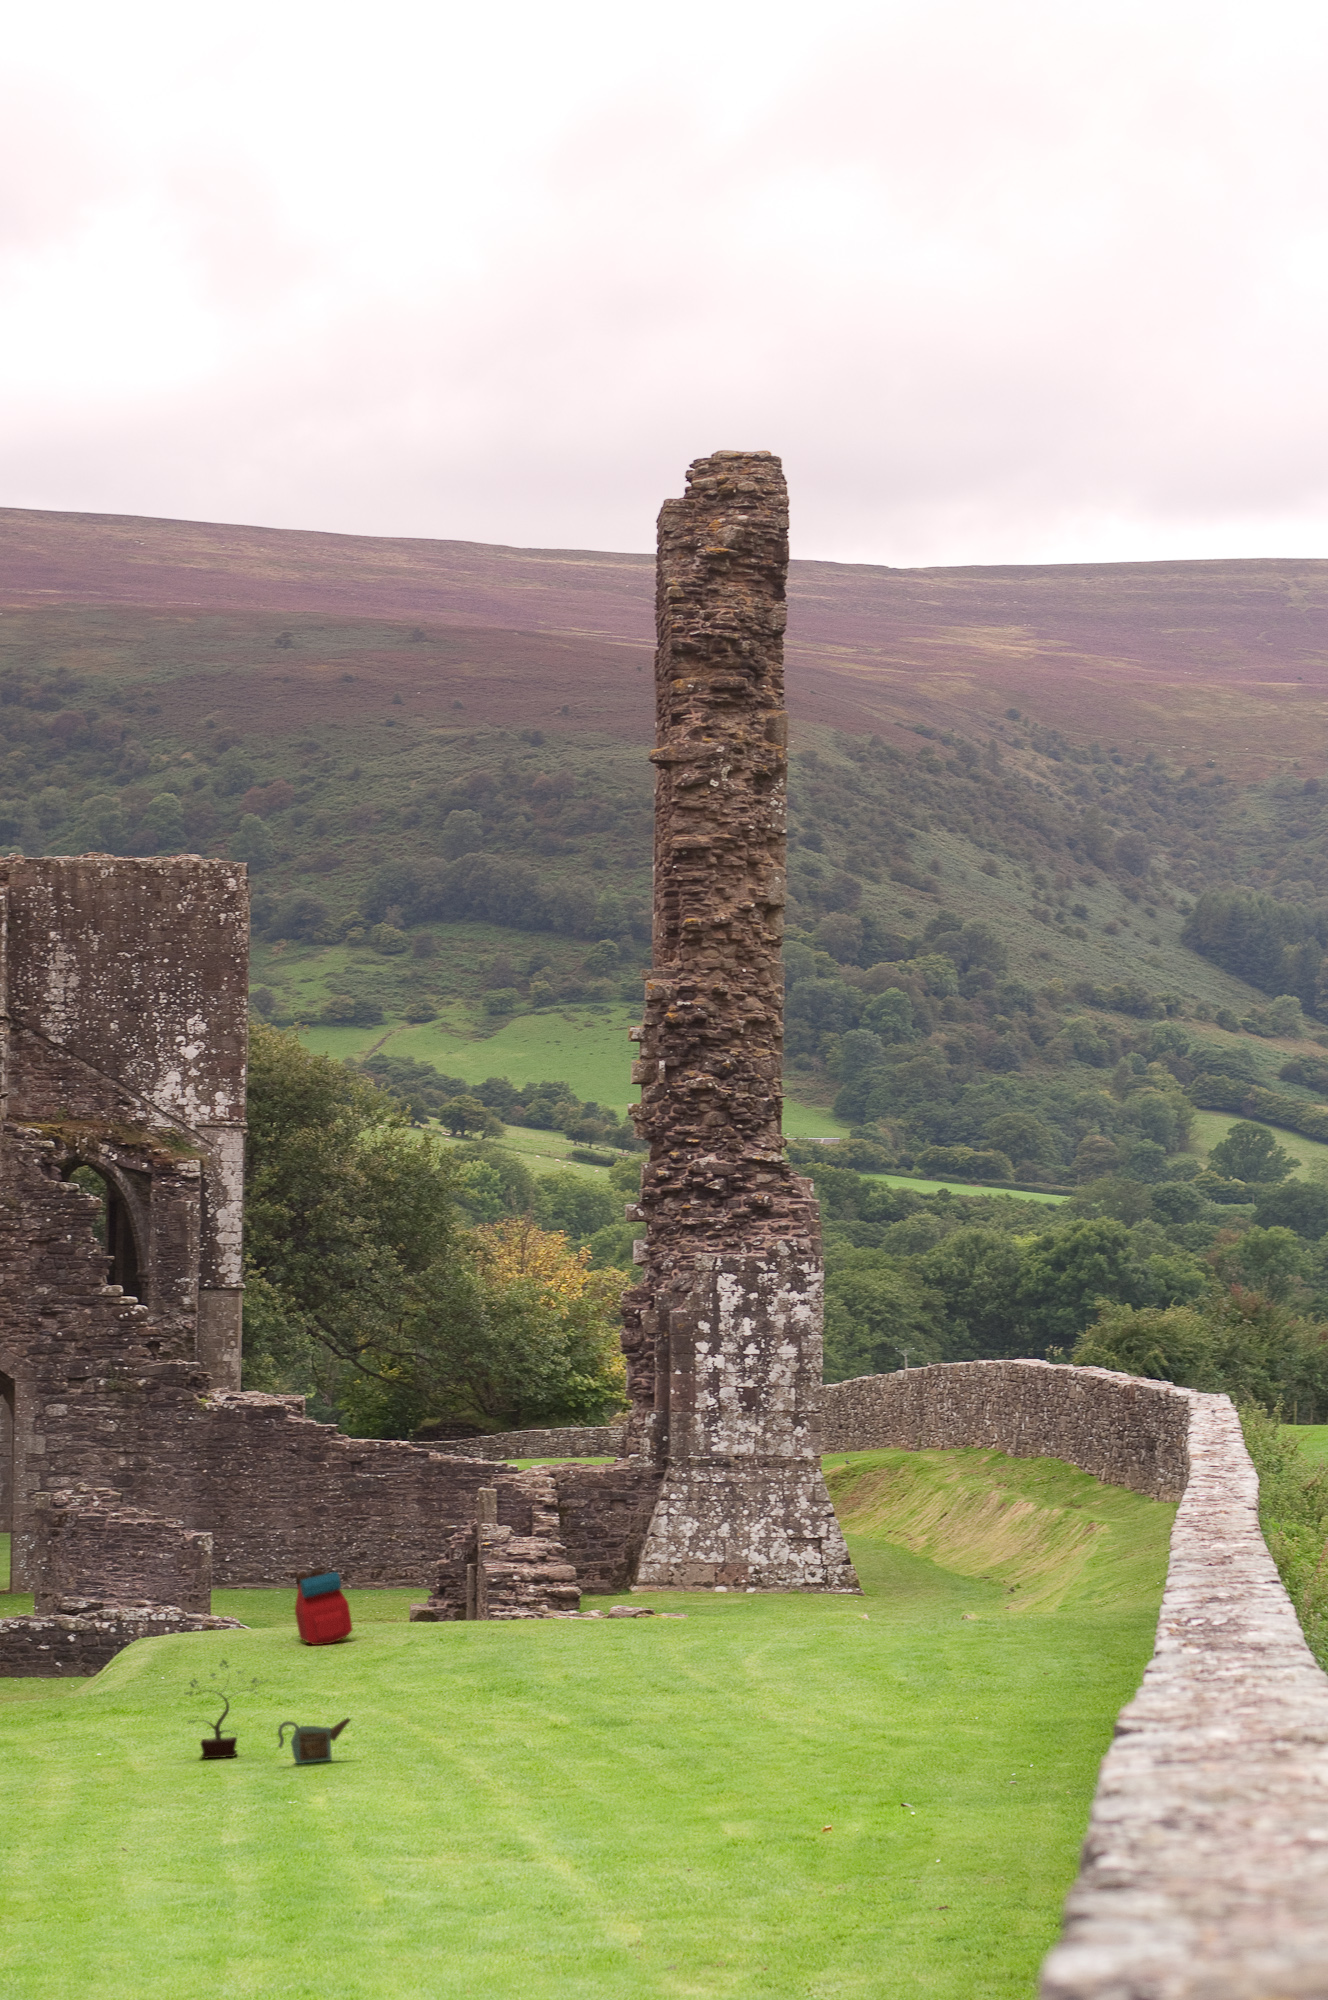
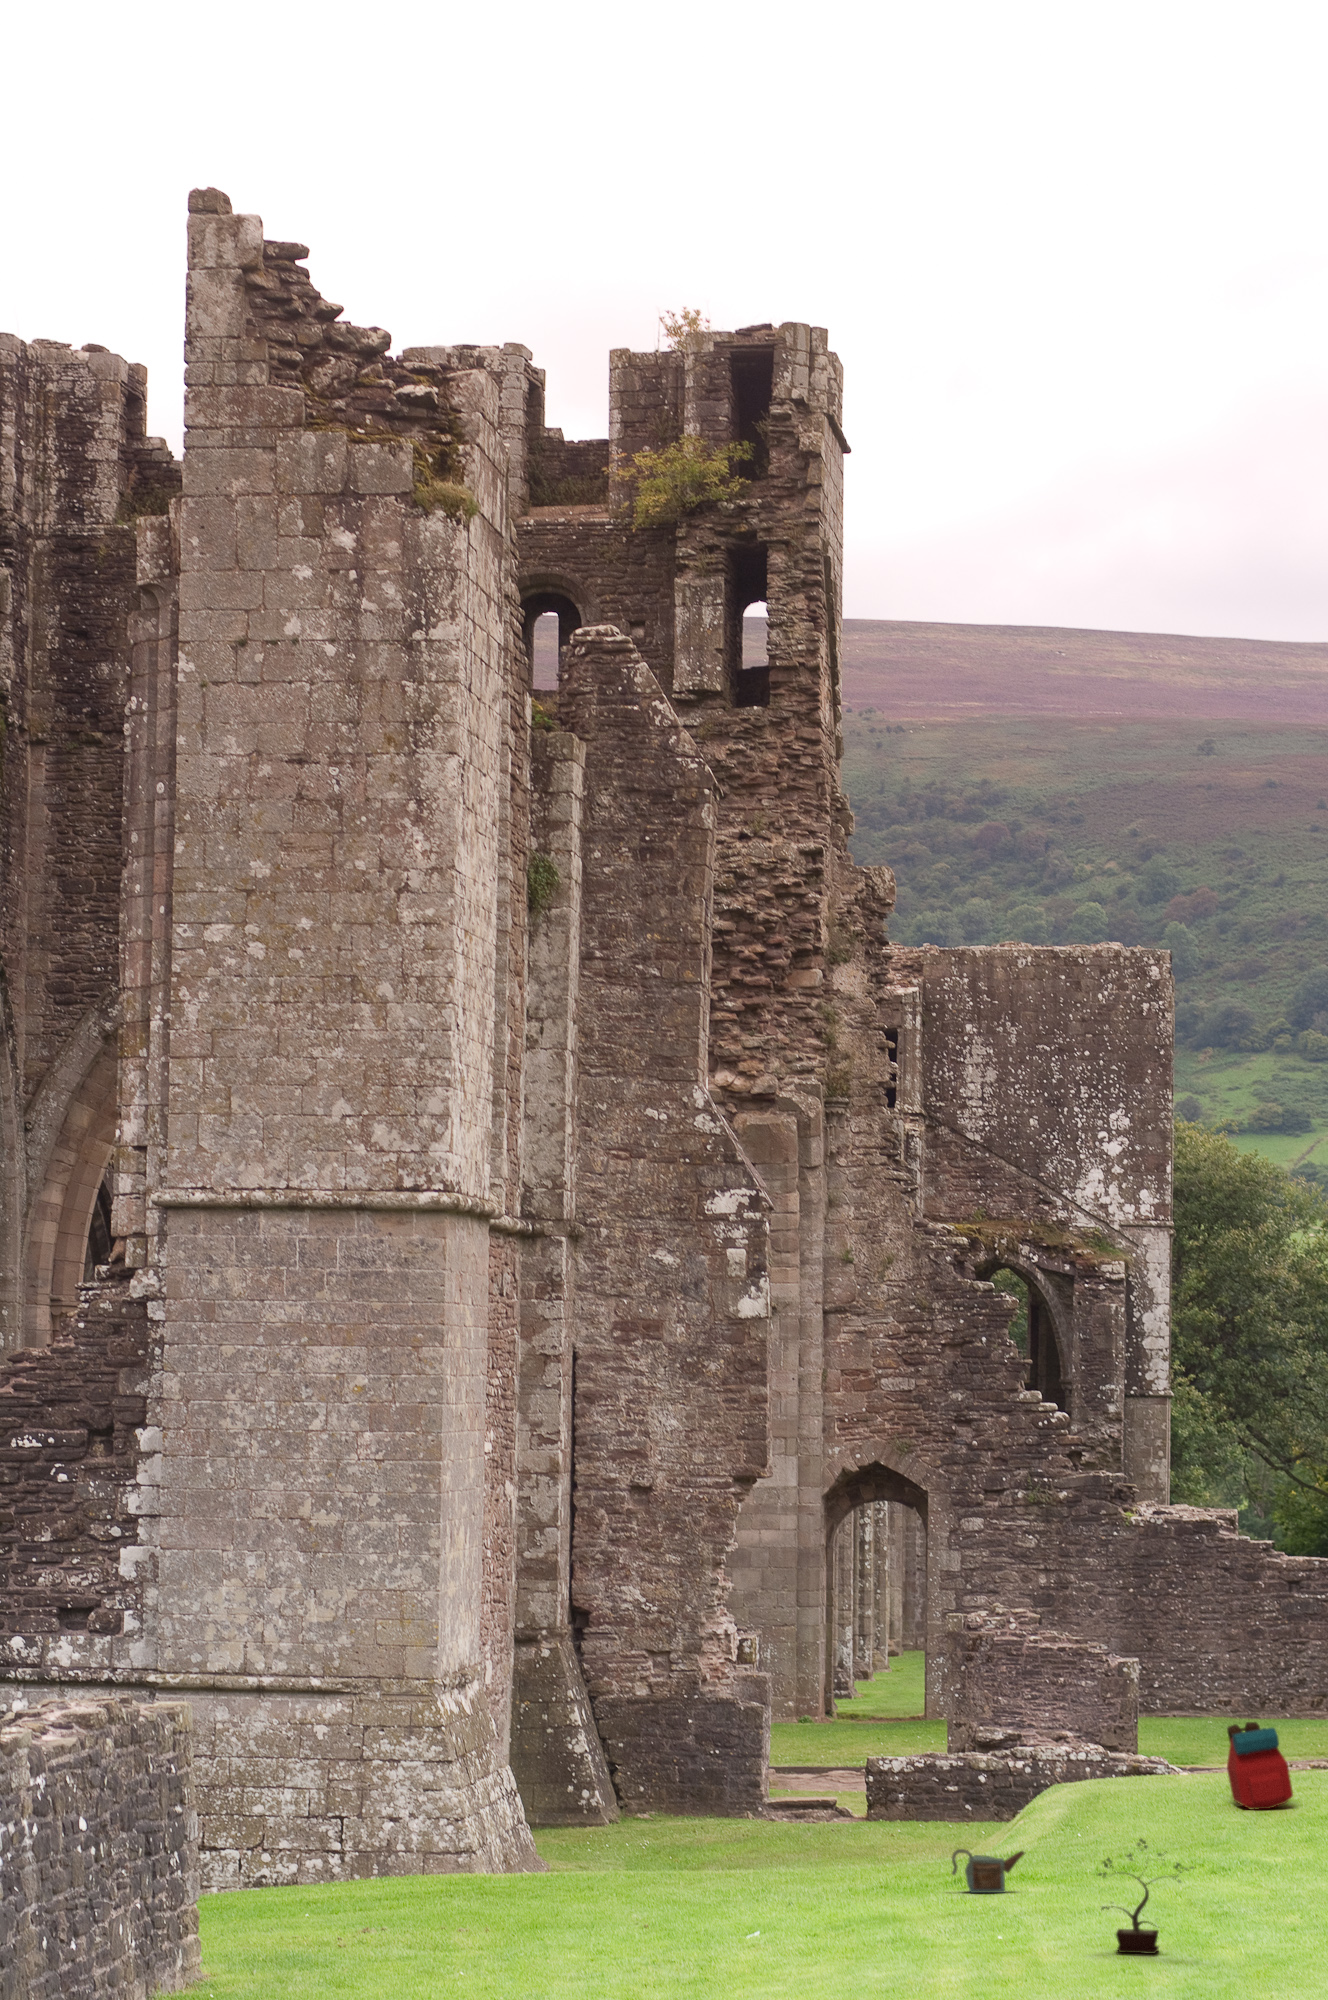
watering can: present [278,1718,350,1764] -> present [952,1849,1024,1893]

